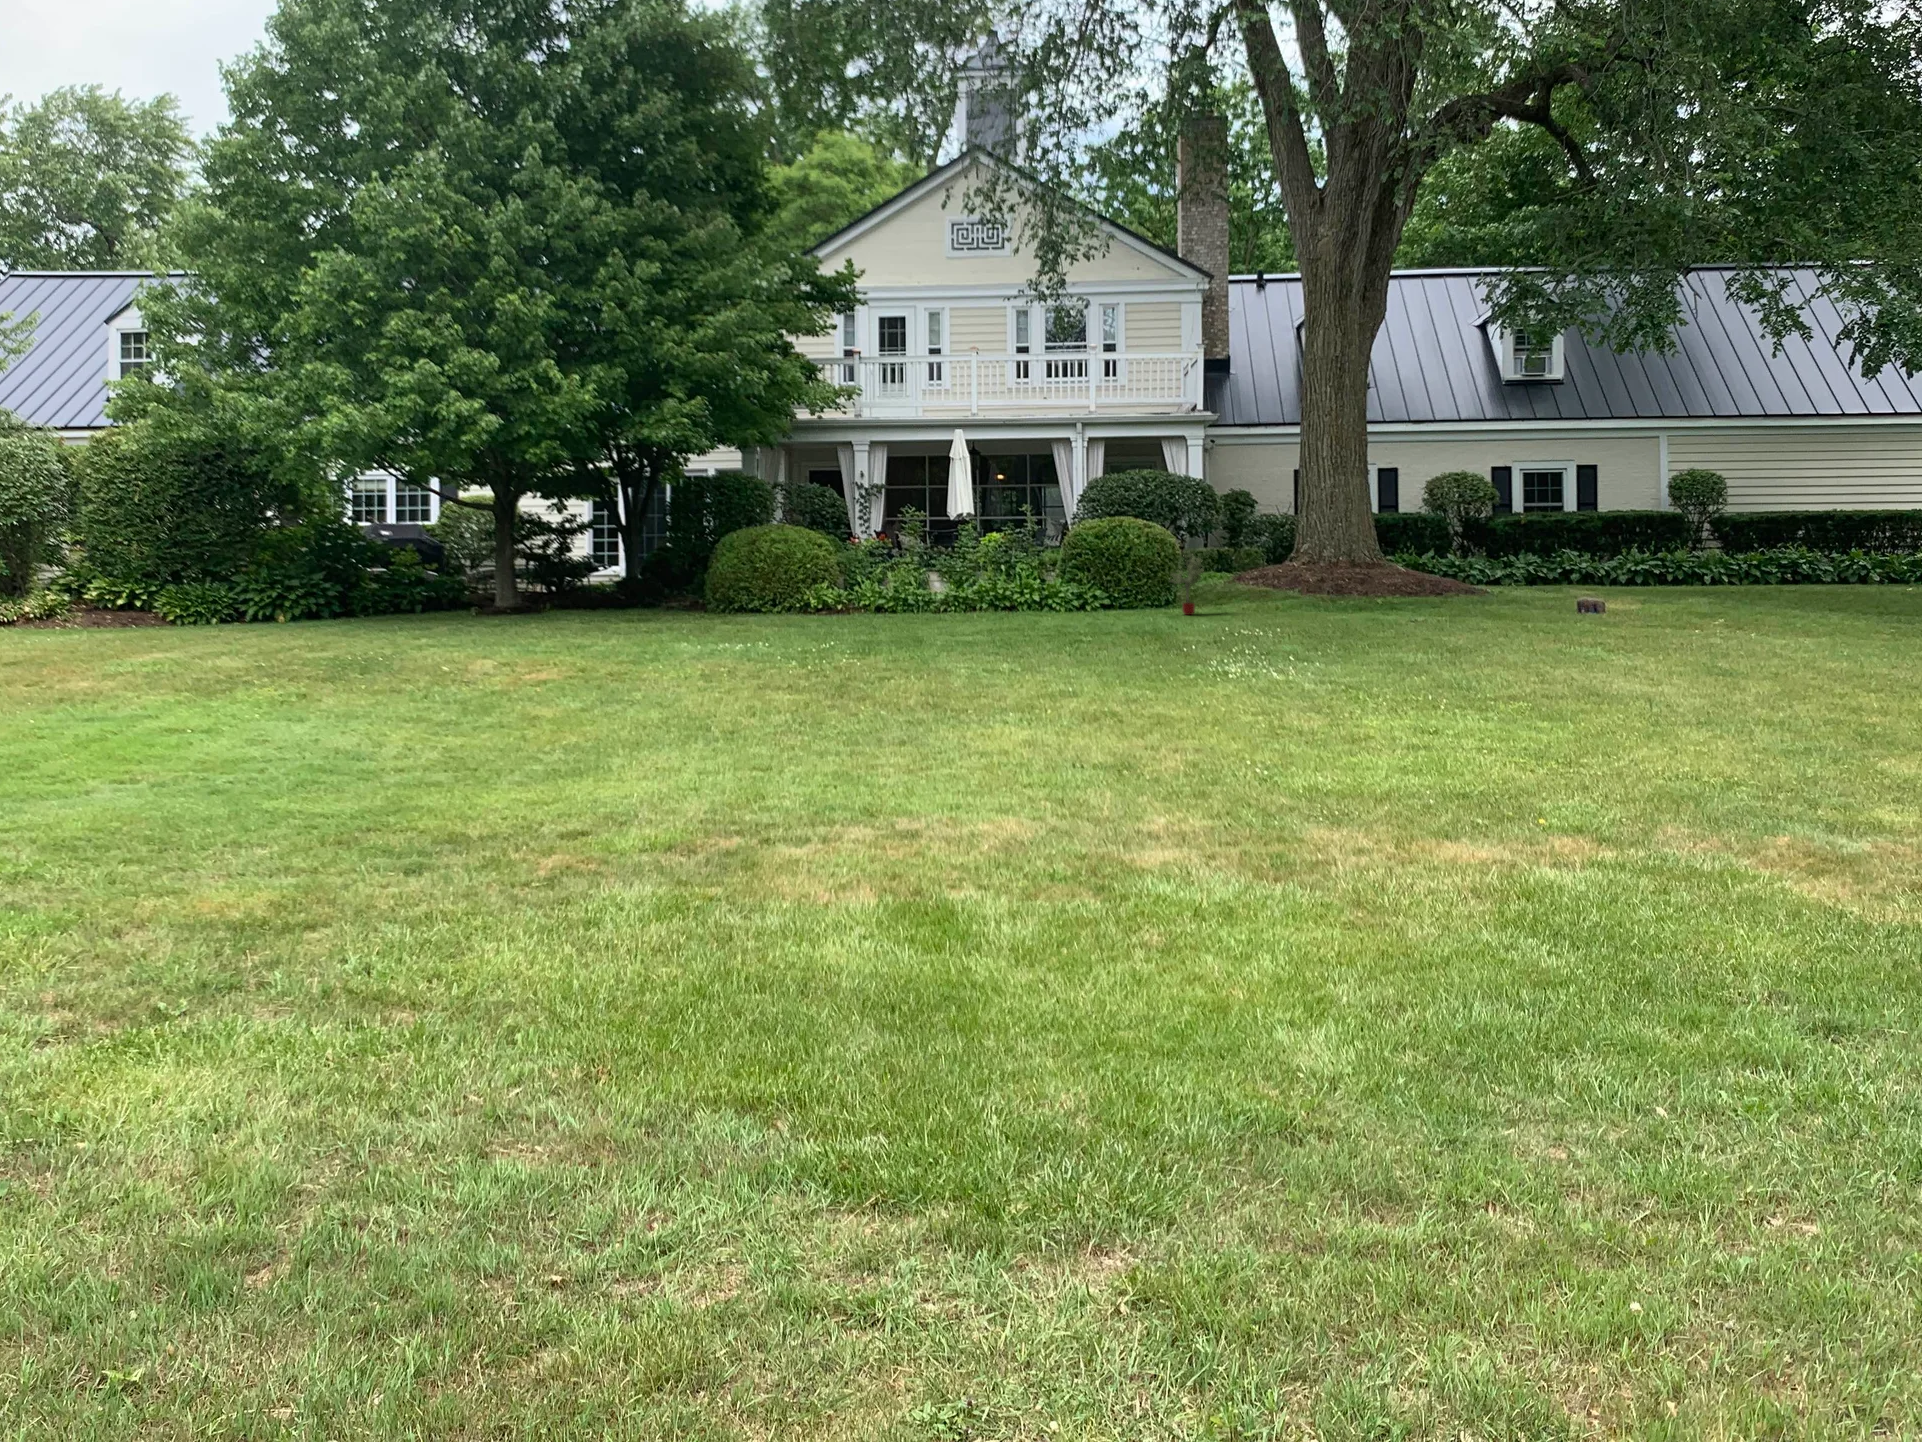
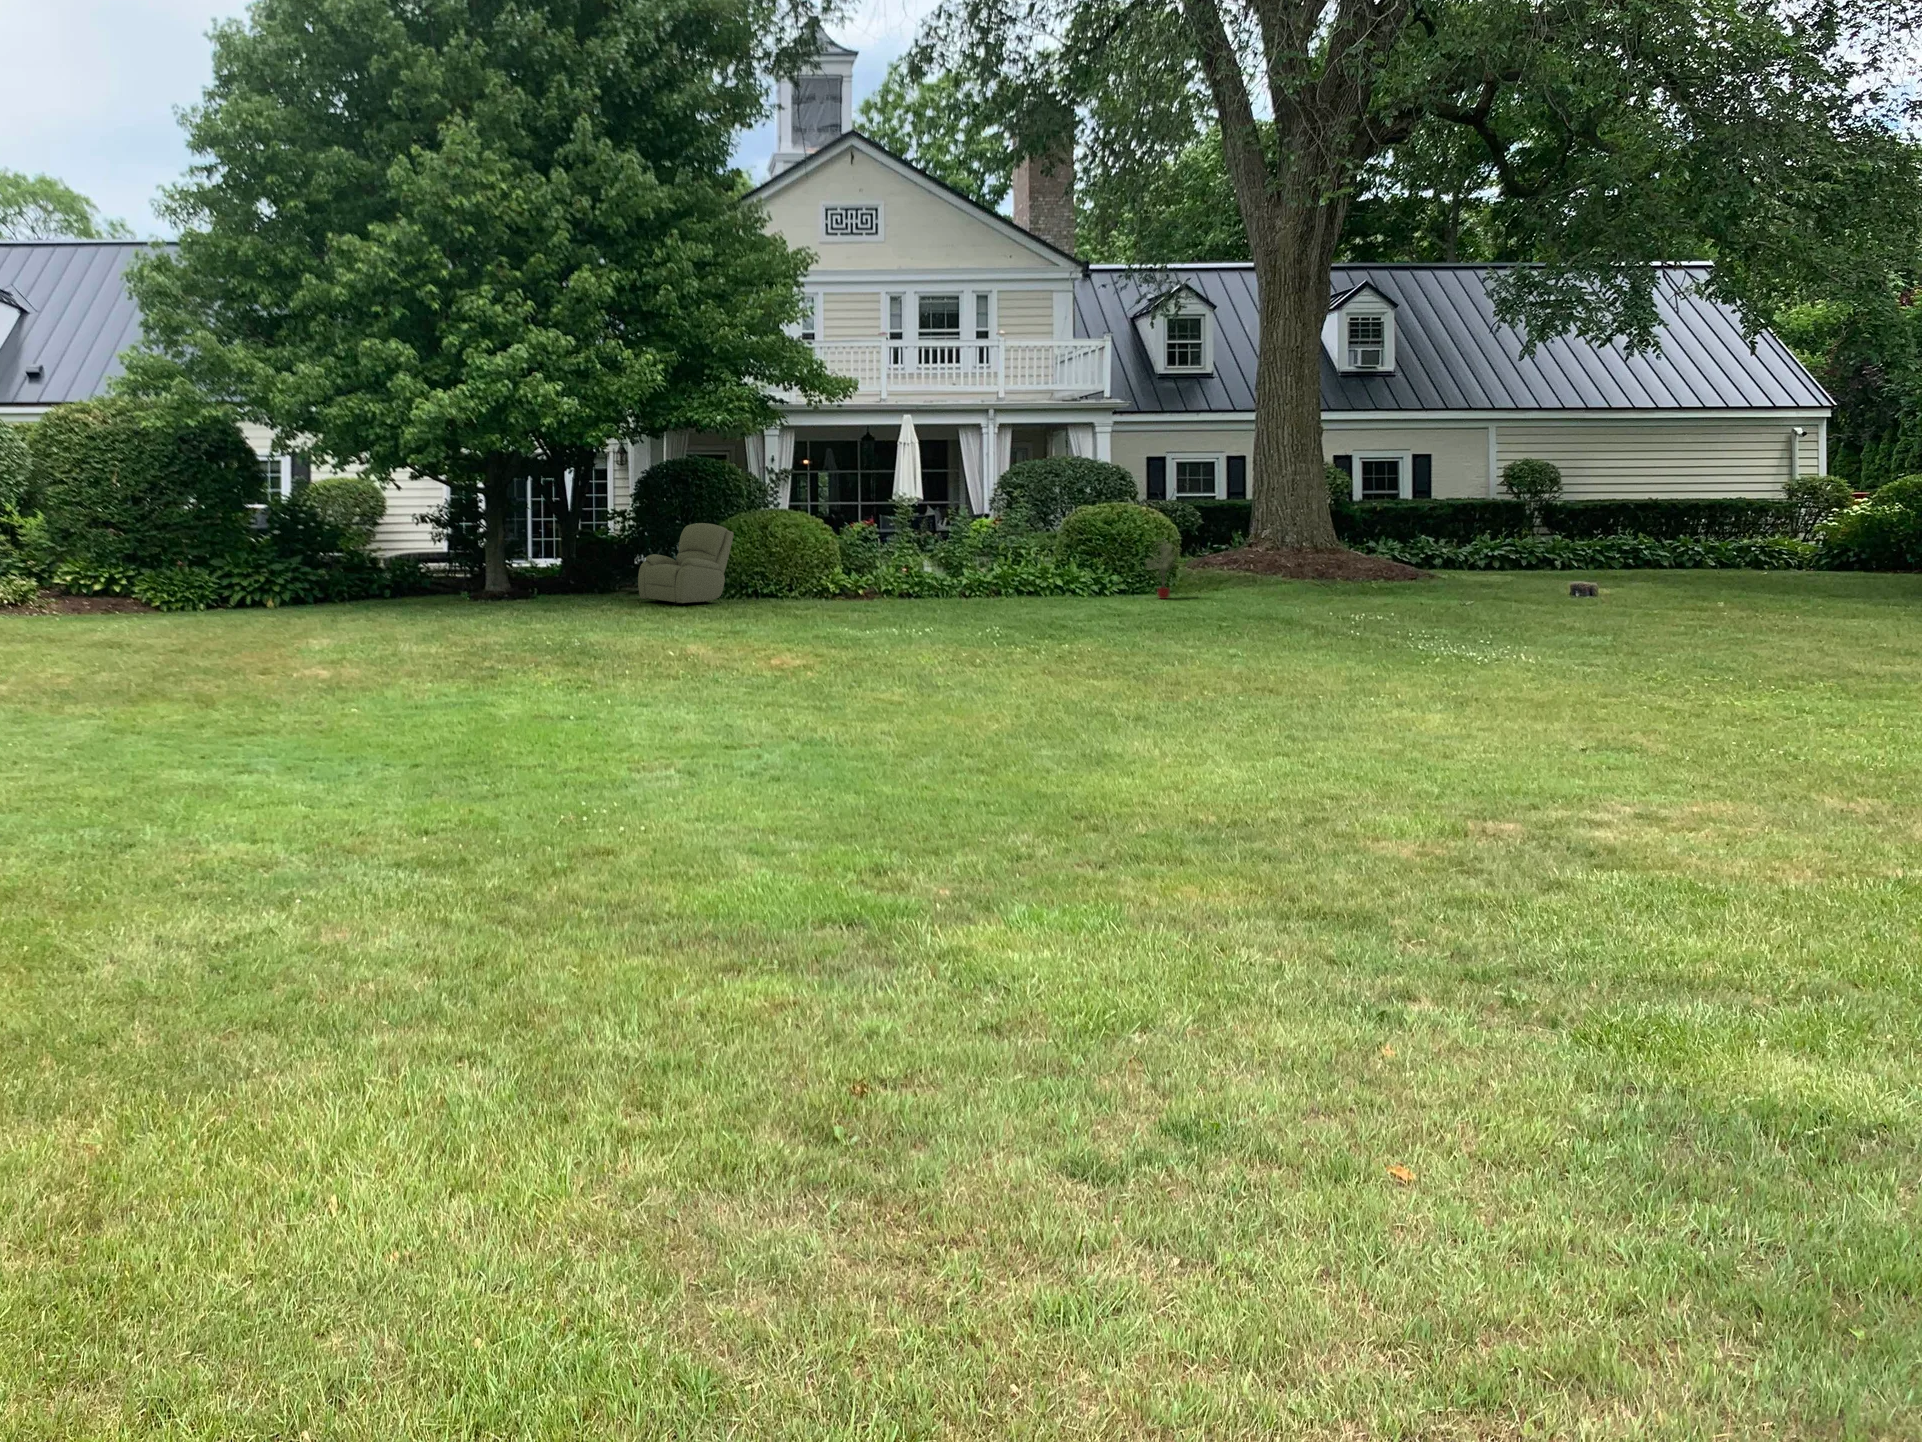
chair: none [642,537,734,620] -> present [638,523,734,605]

